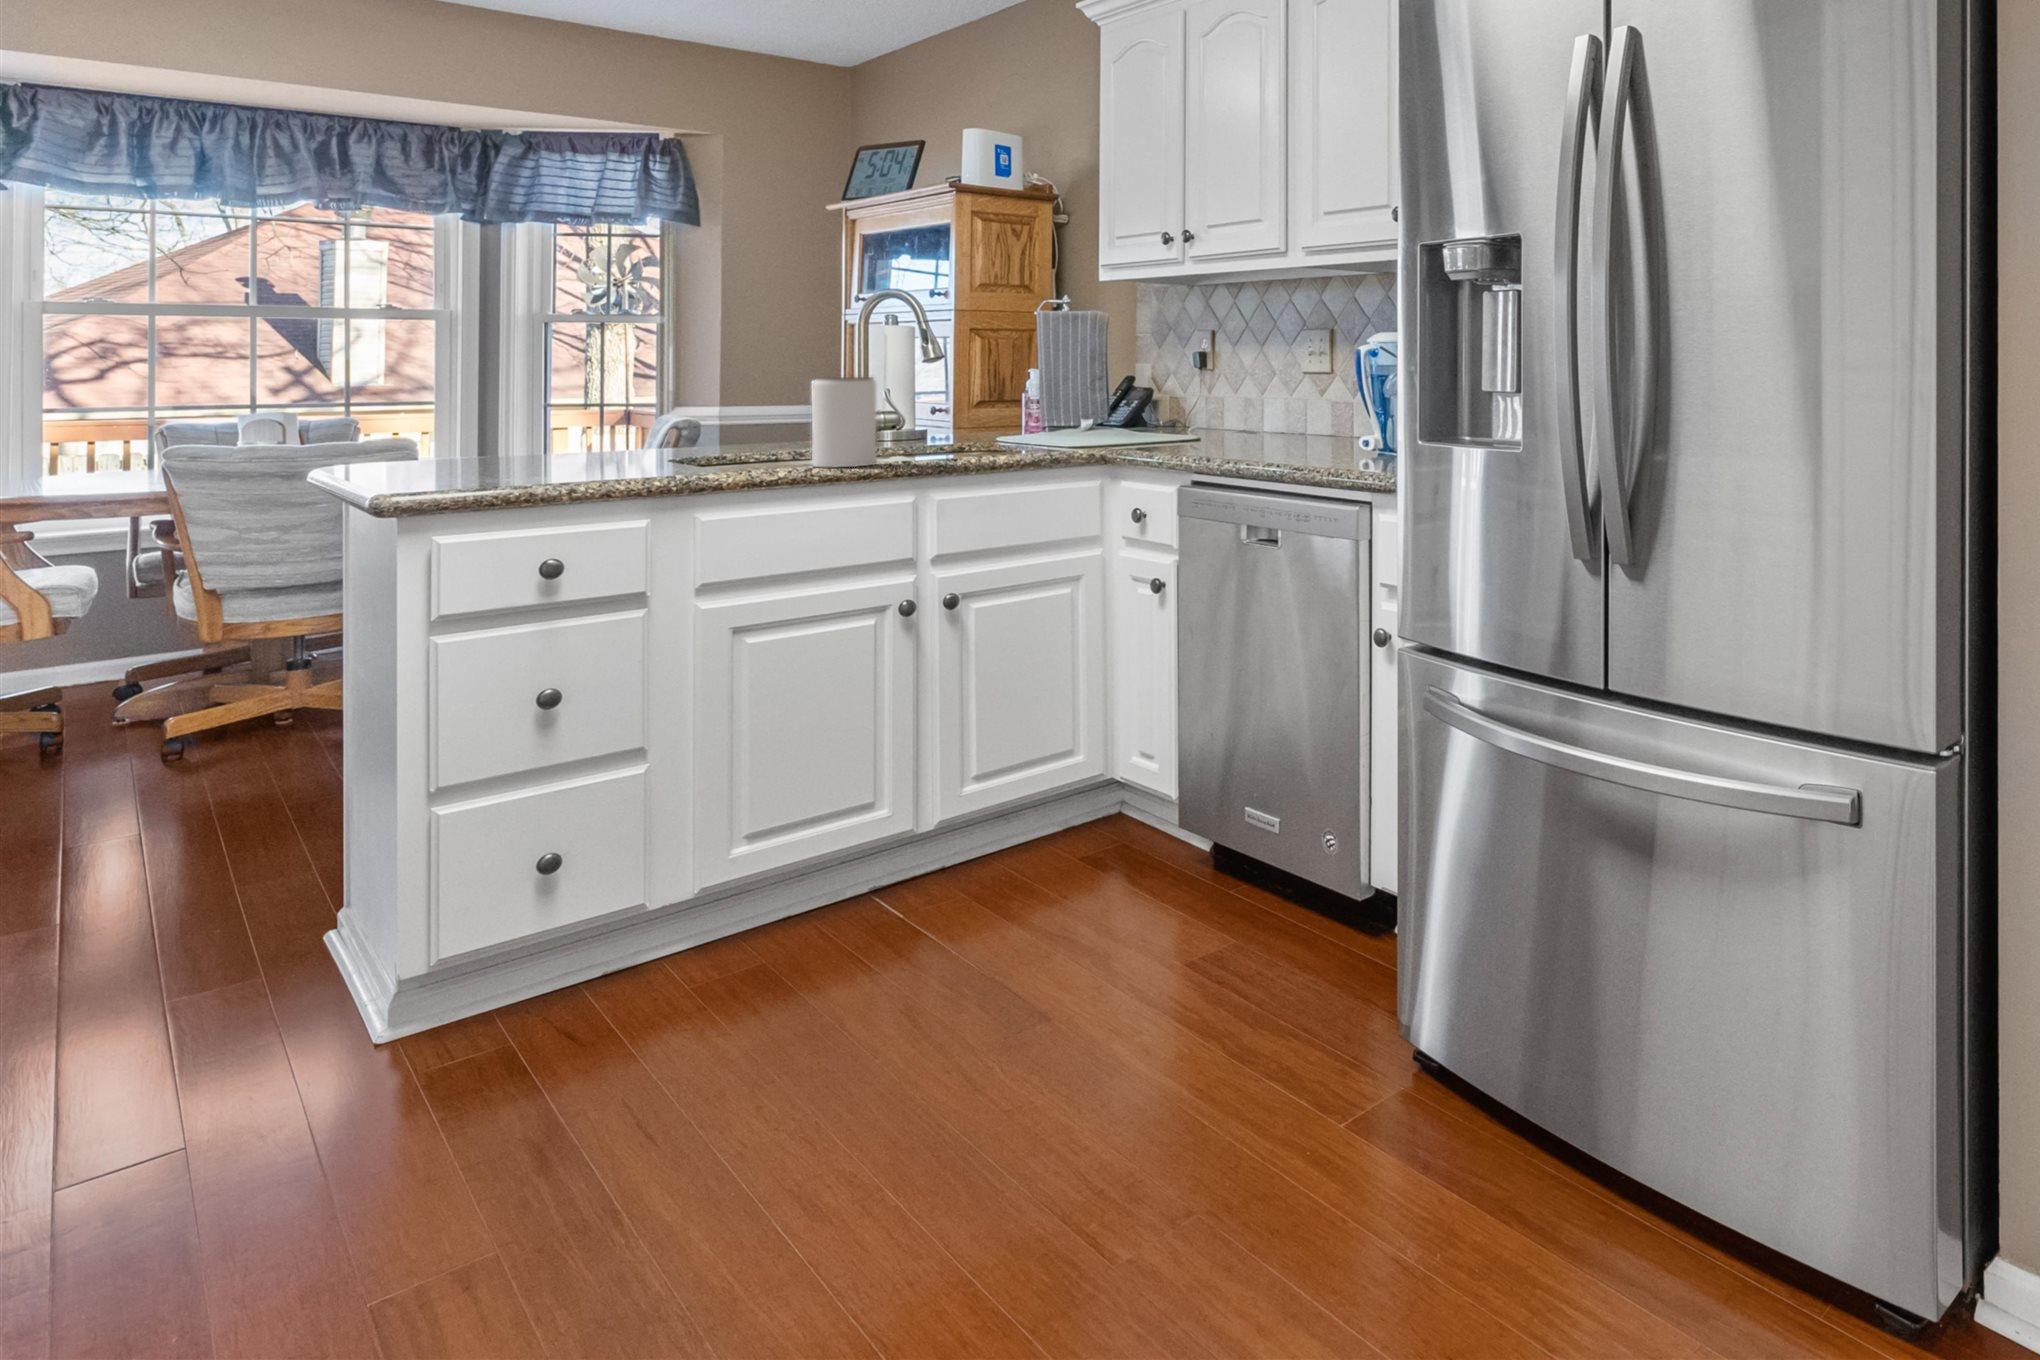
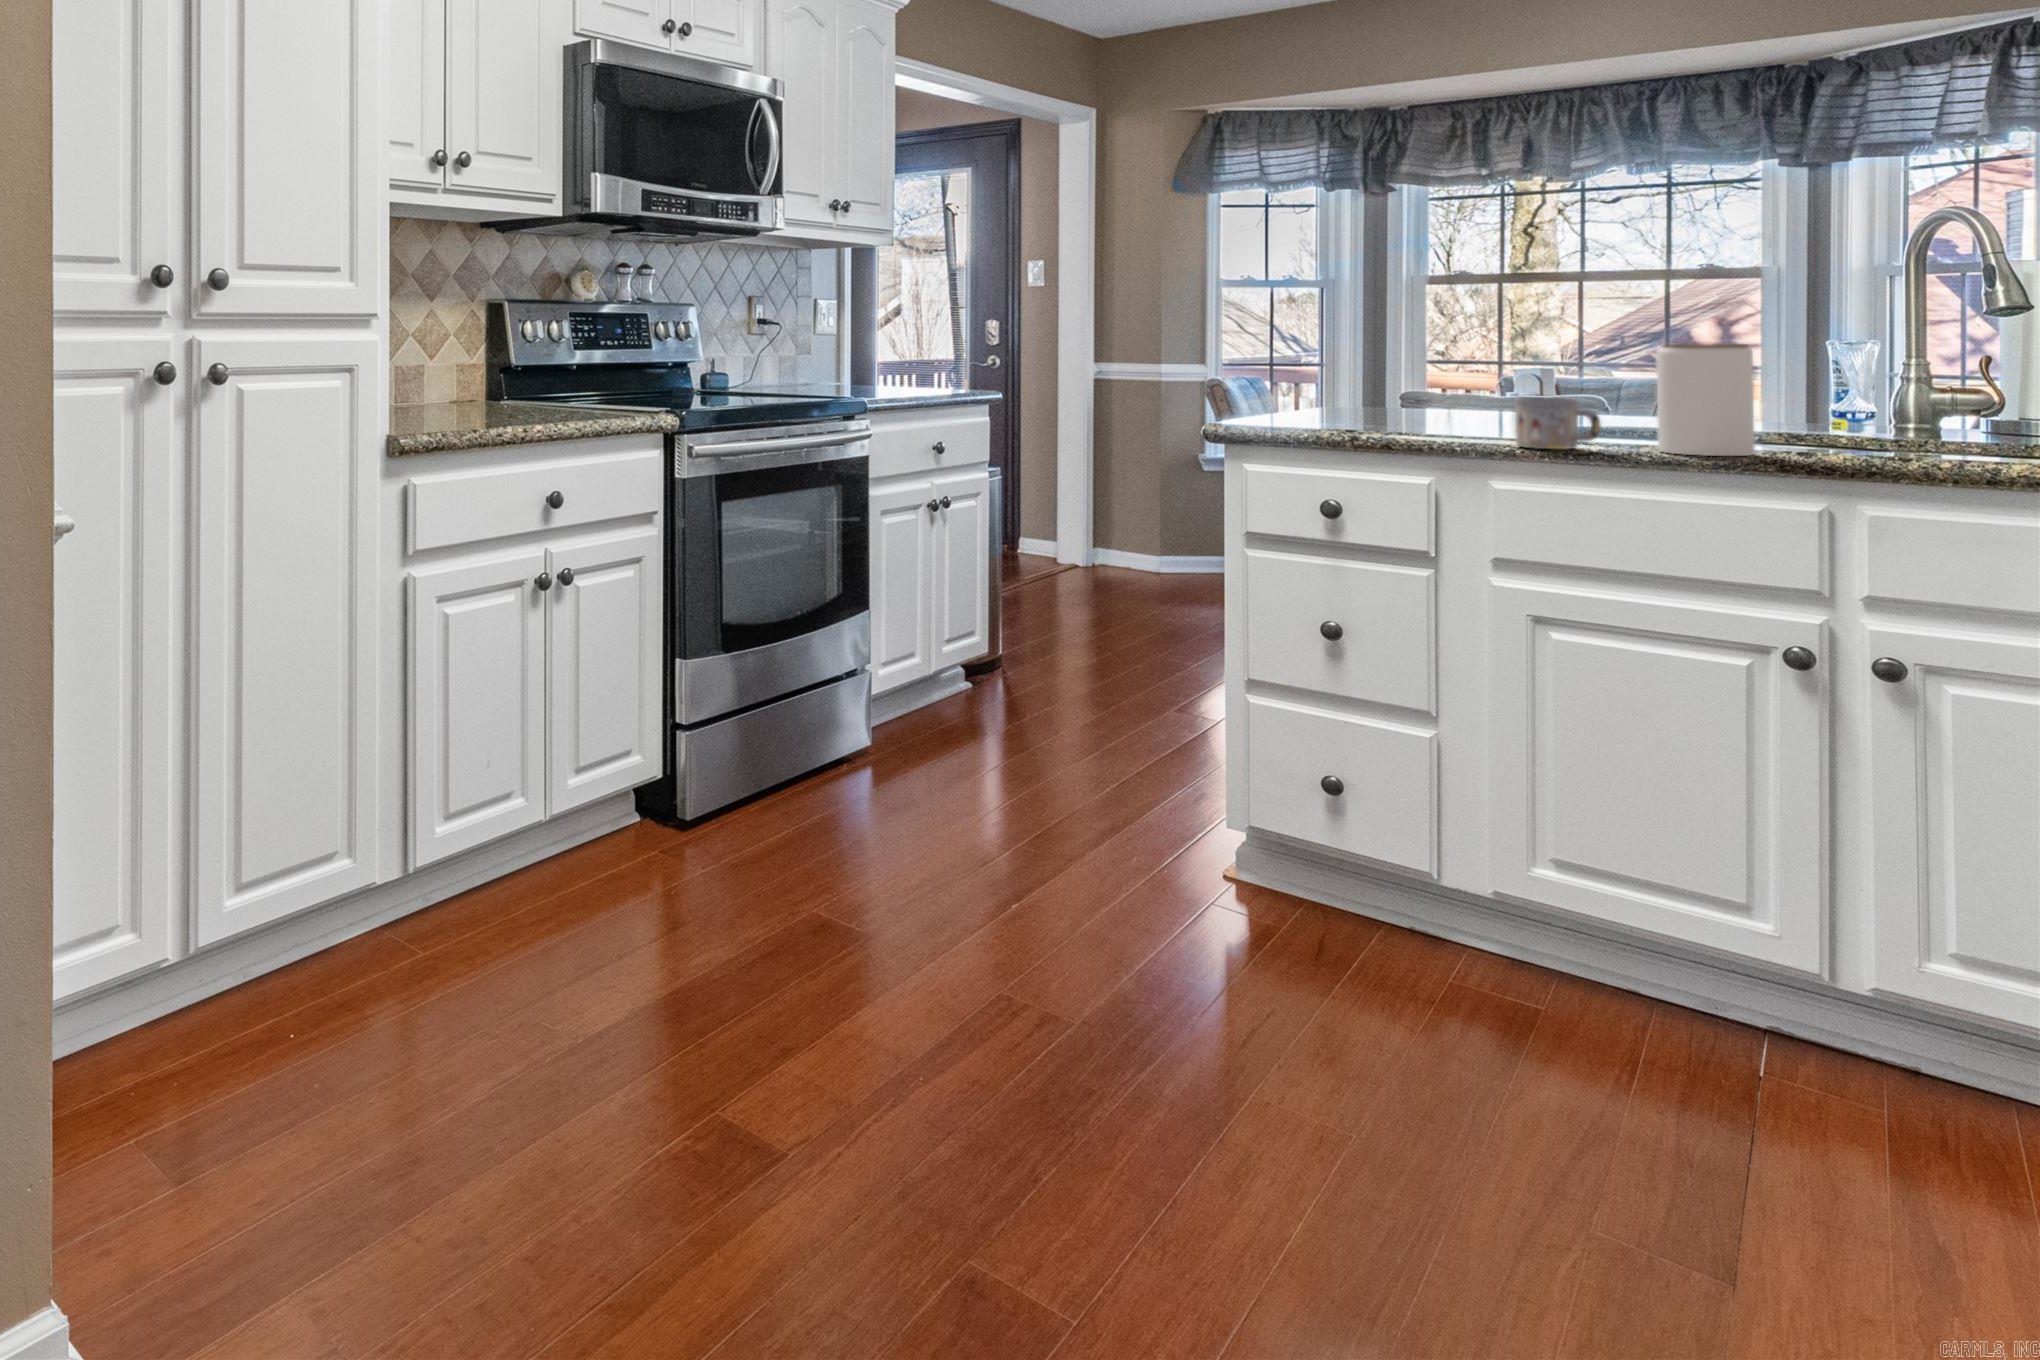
mug: none [718,427,790,474] -> present [1515,397,1600,449]

